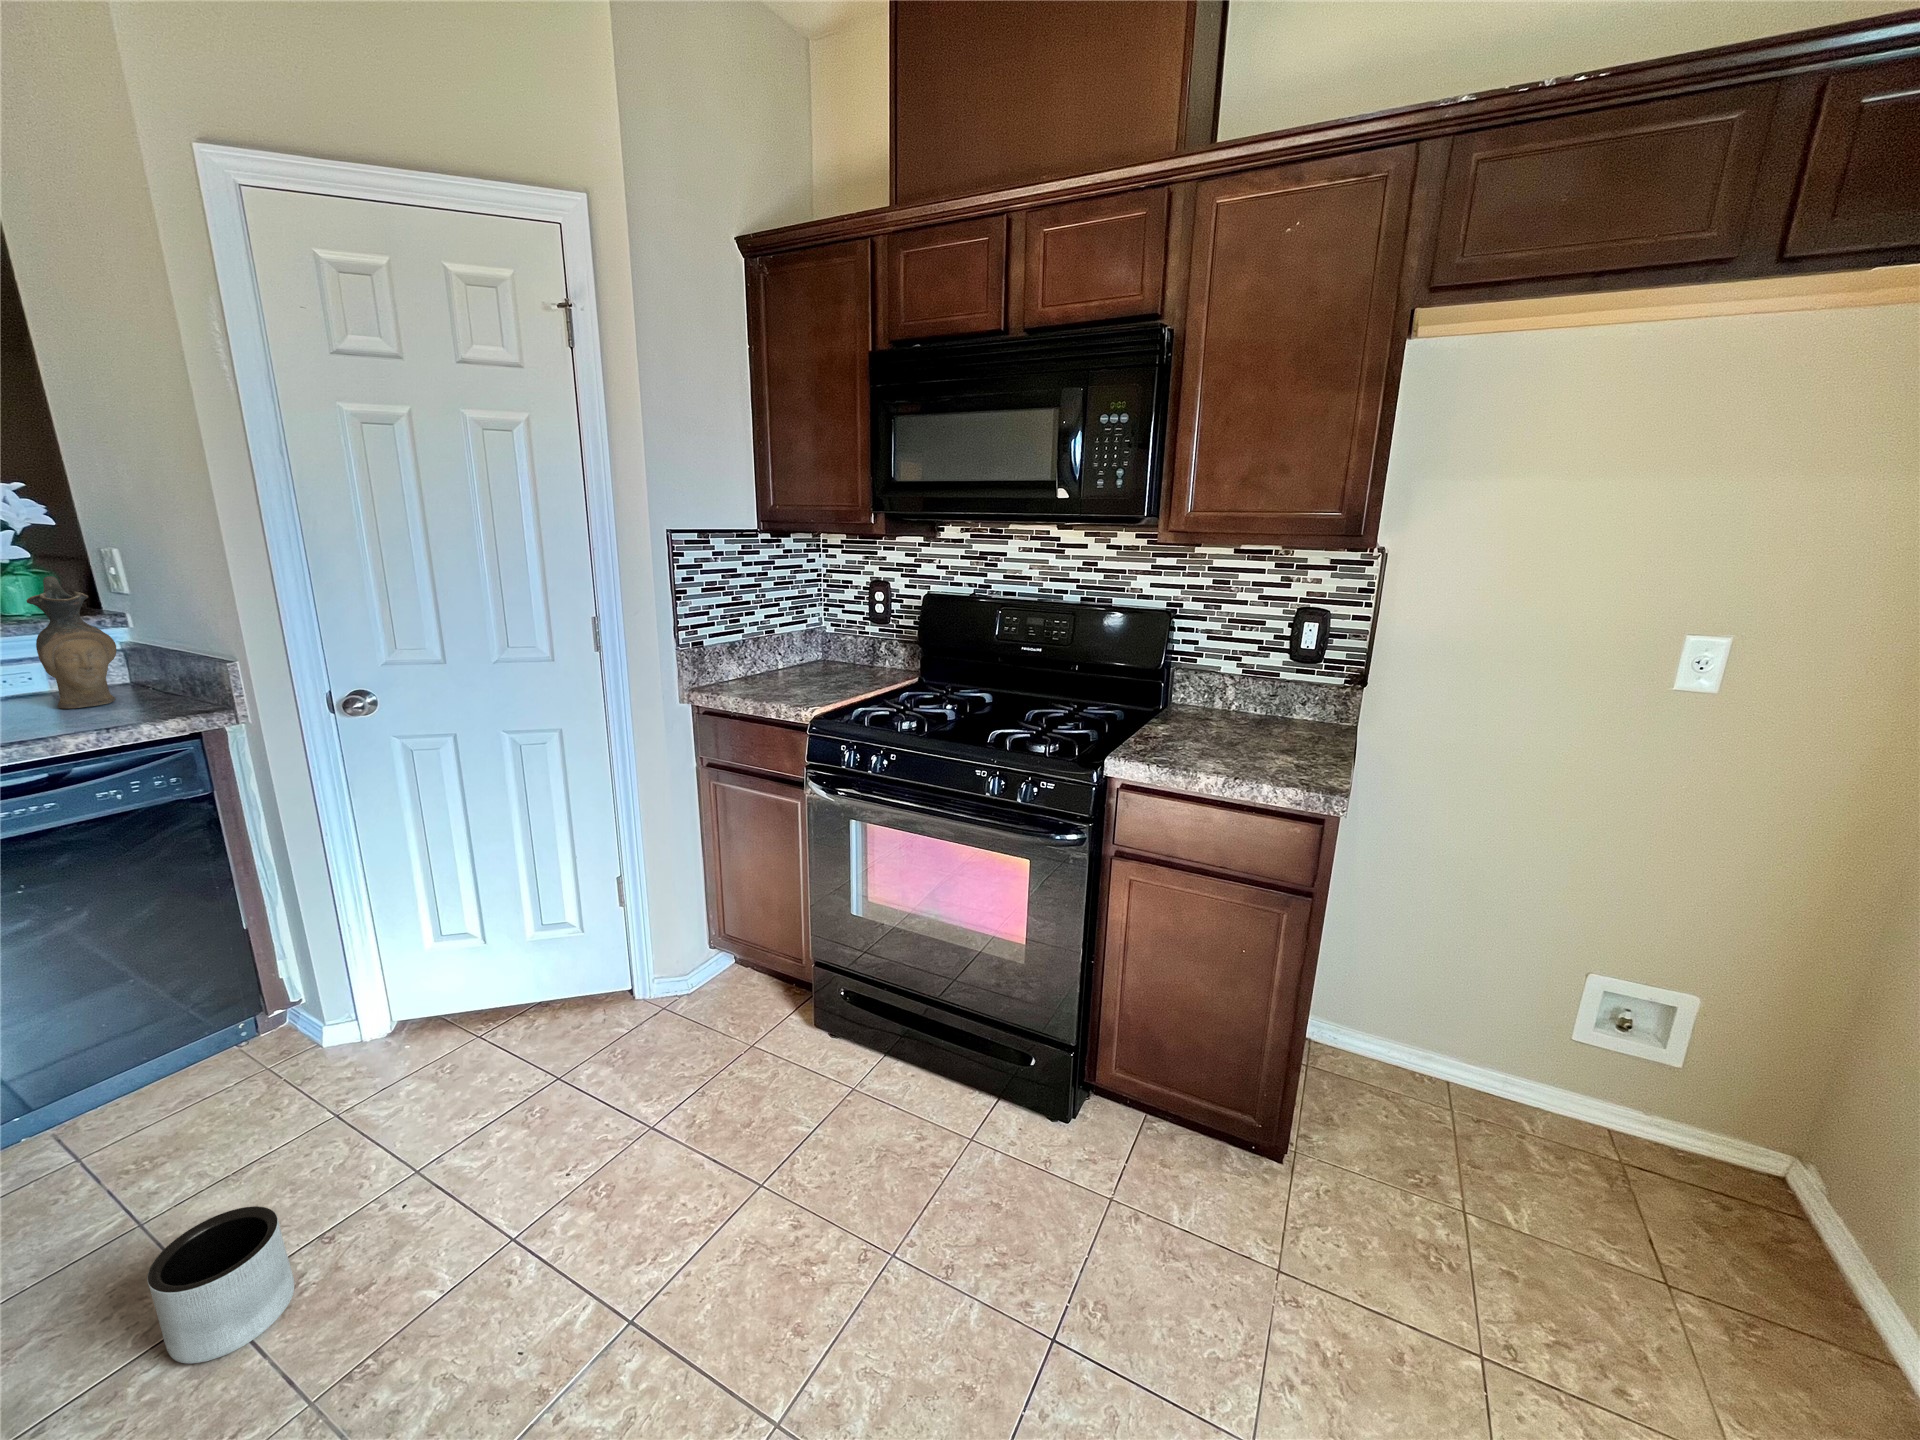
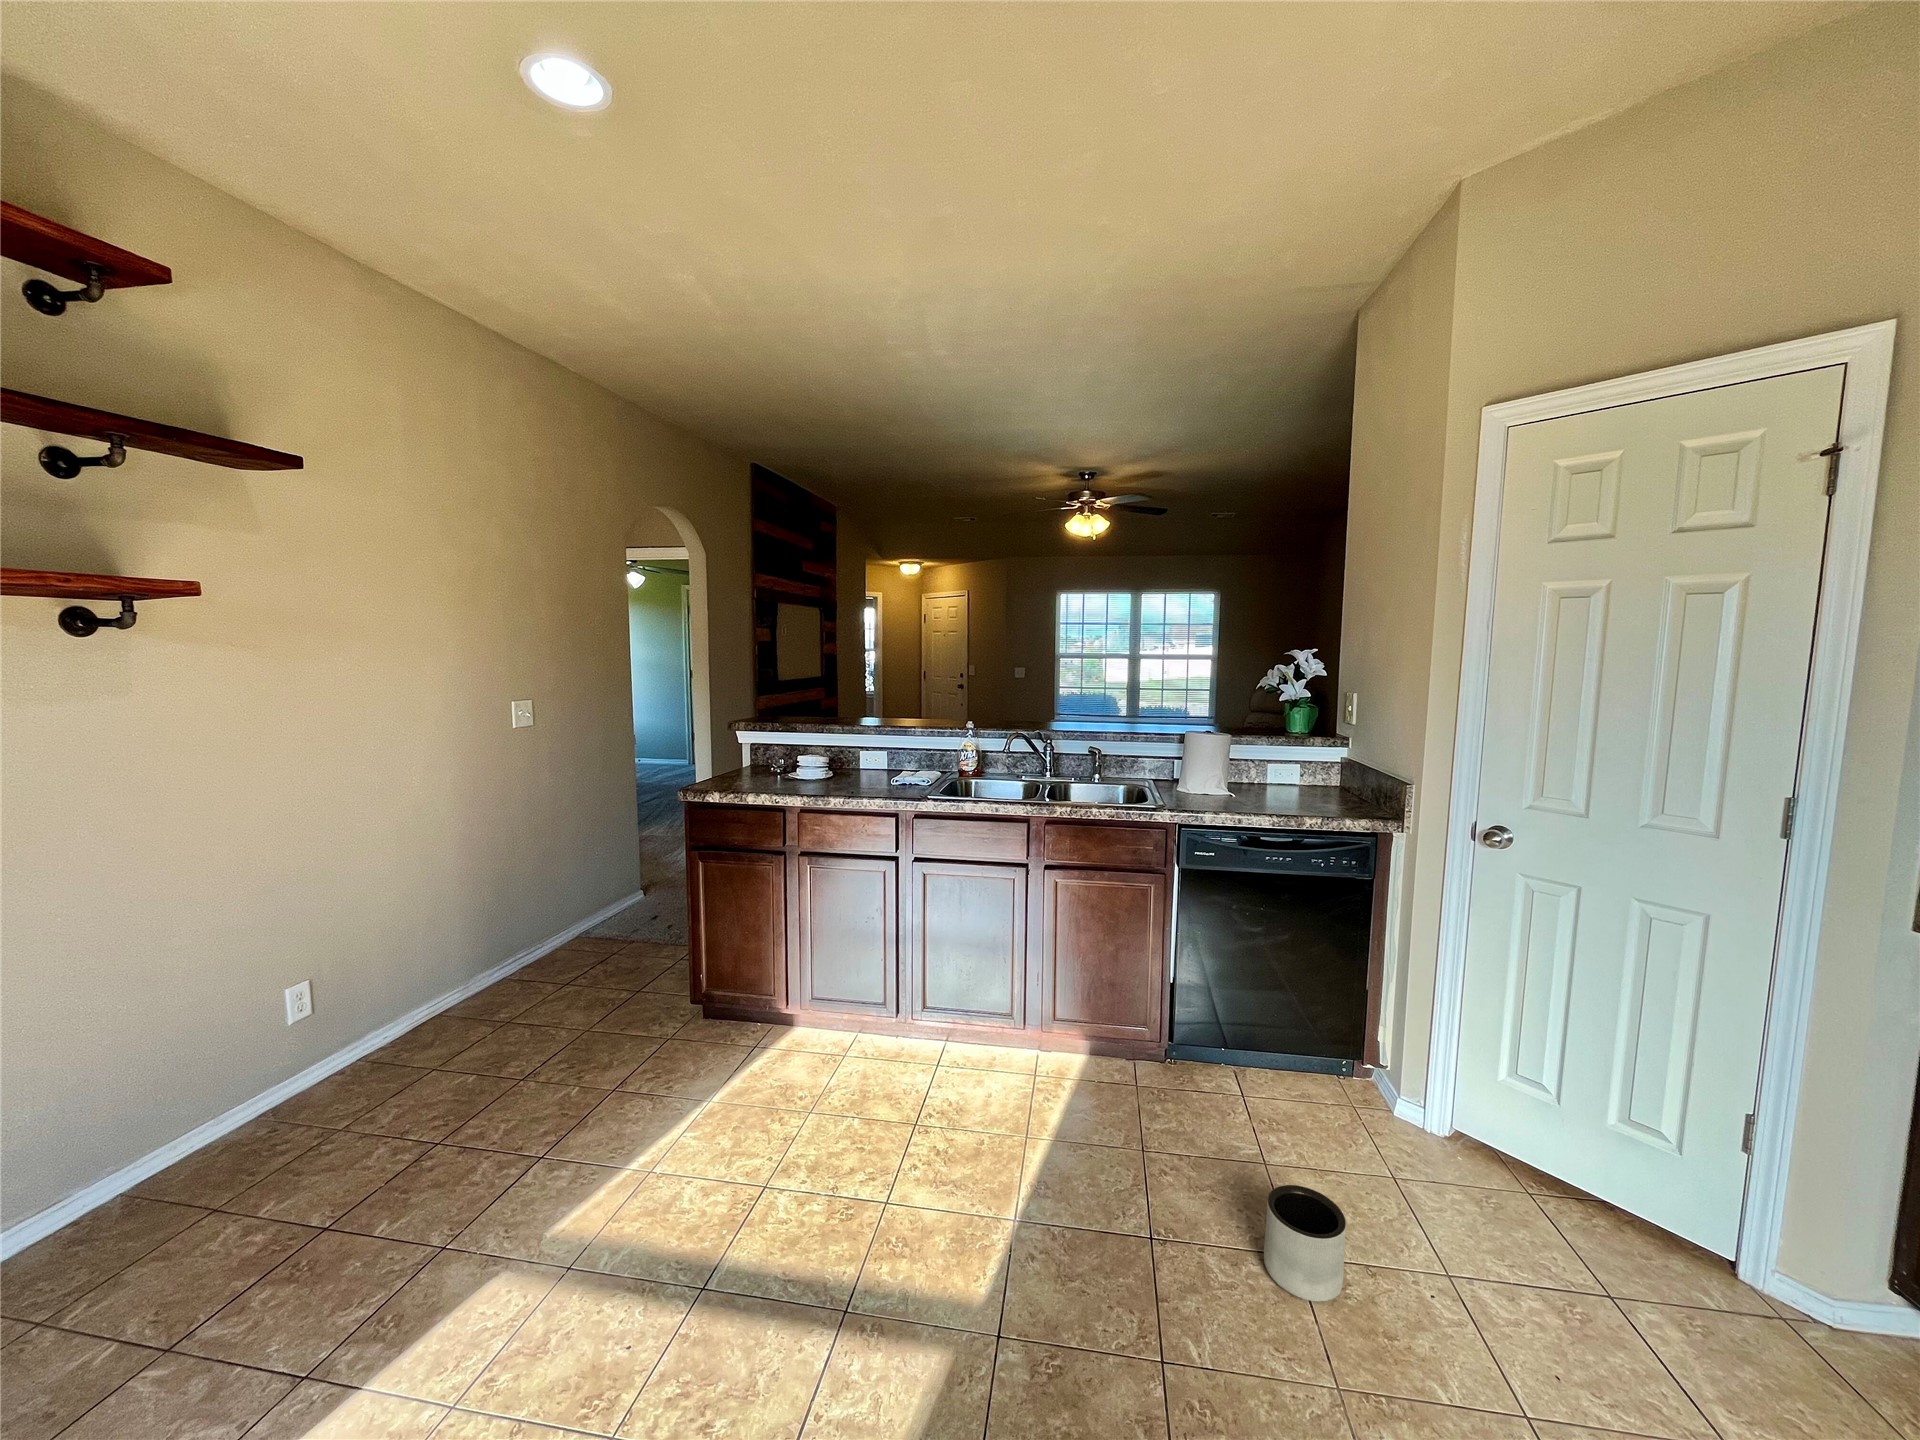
ceramic pitcher: present [27,576,116,709] -> none [1301,712,1341,799]

